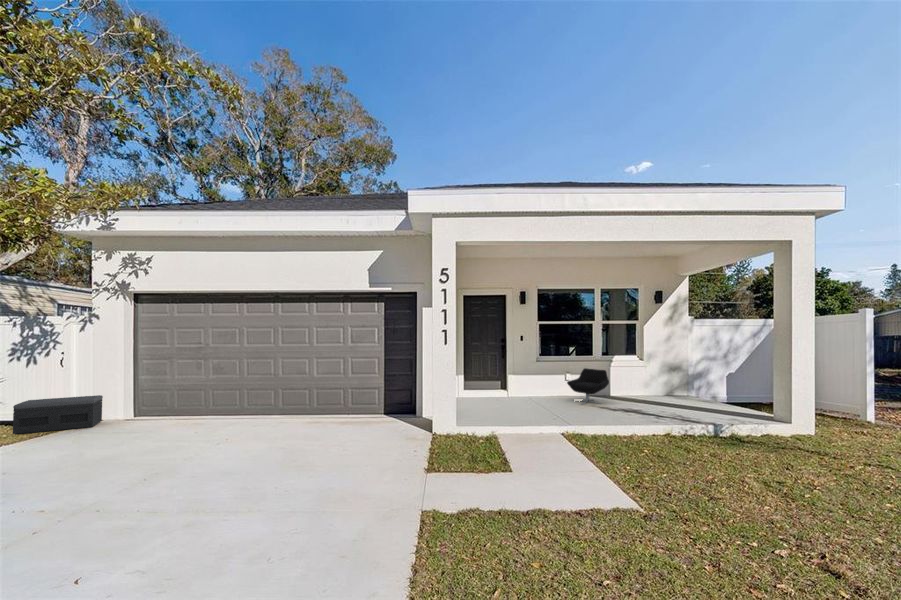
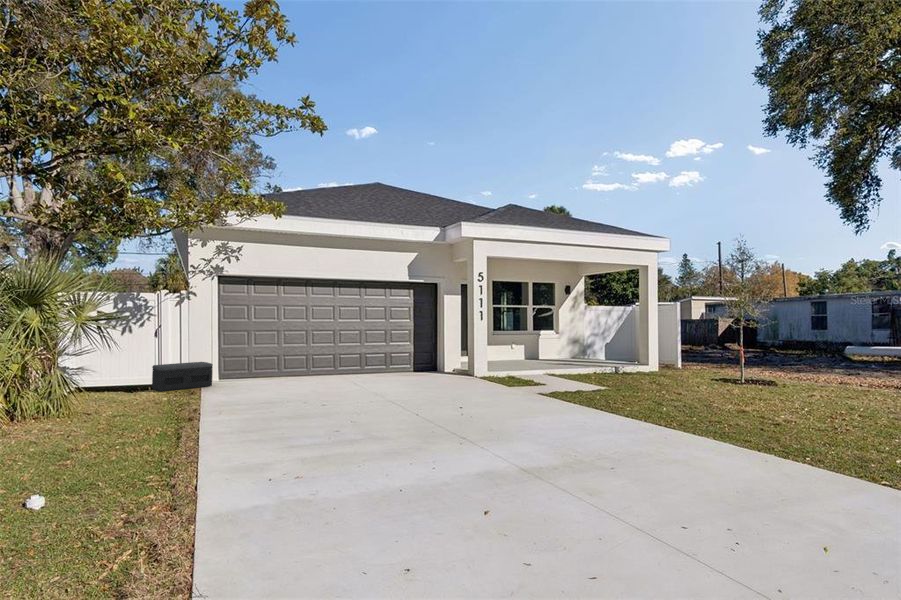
lounge chair: present [567,368,609,405] -> none [516,341,542,364]

